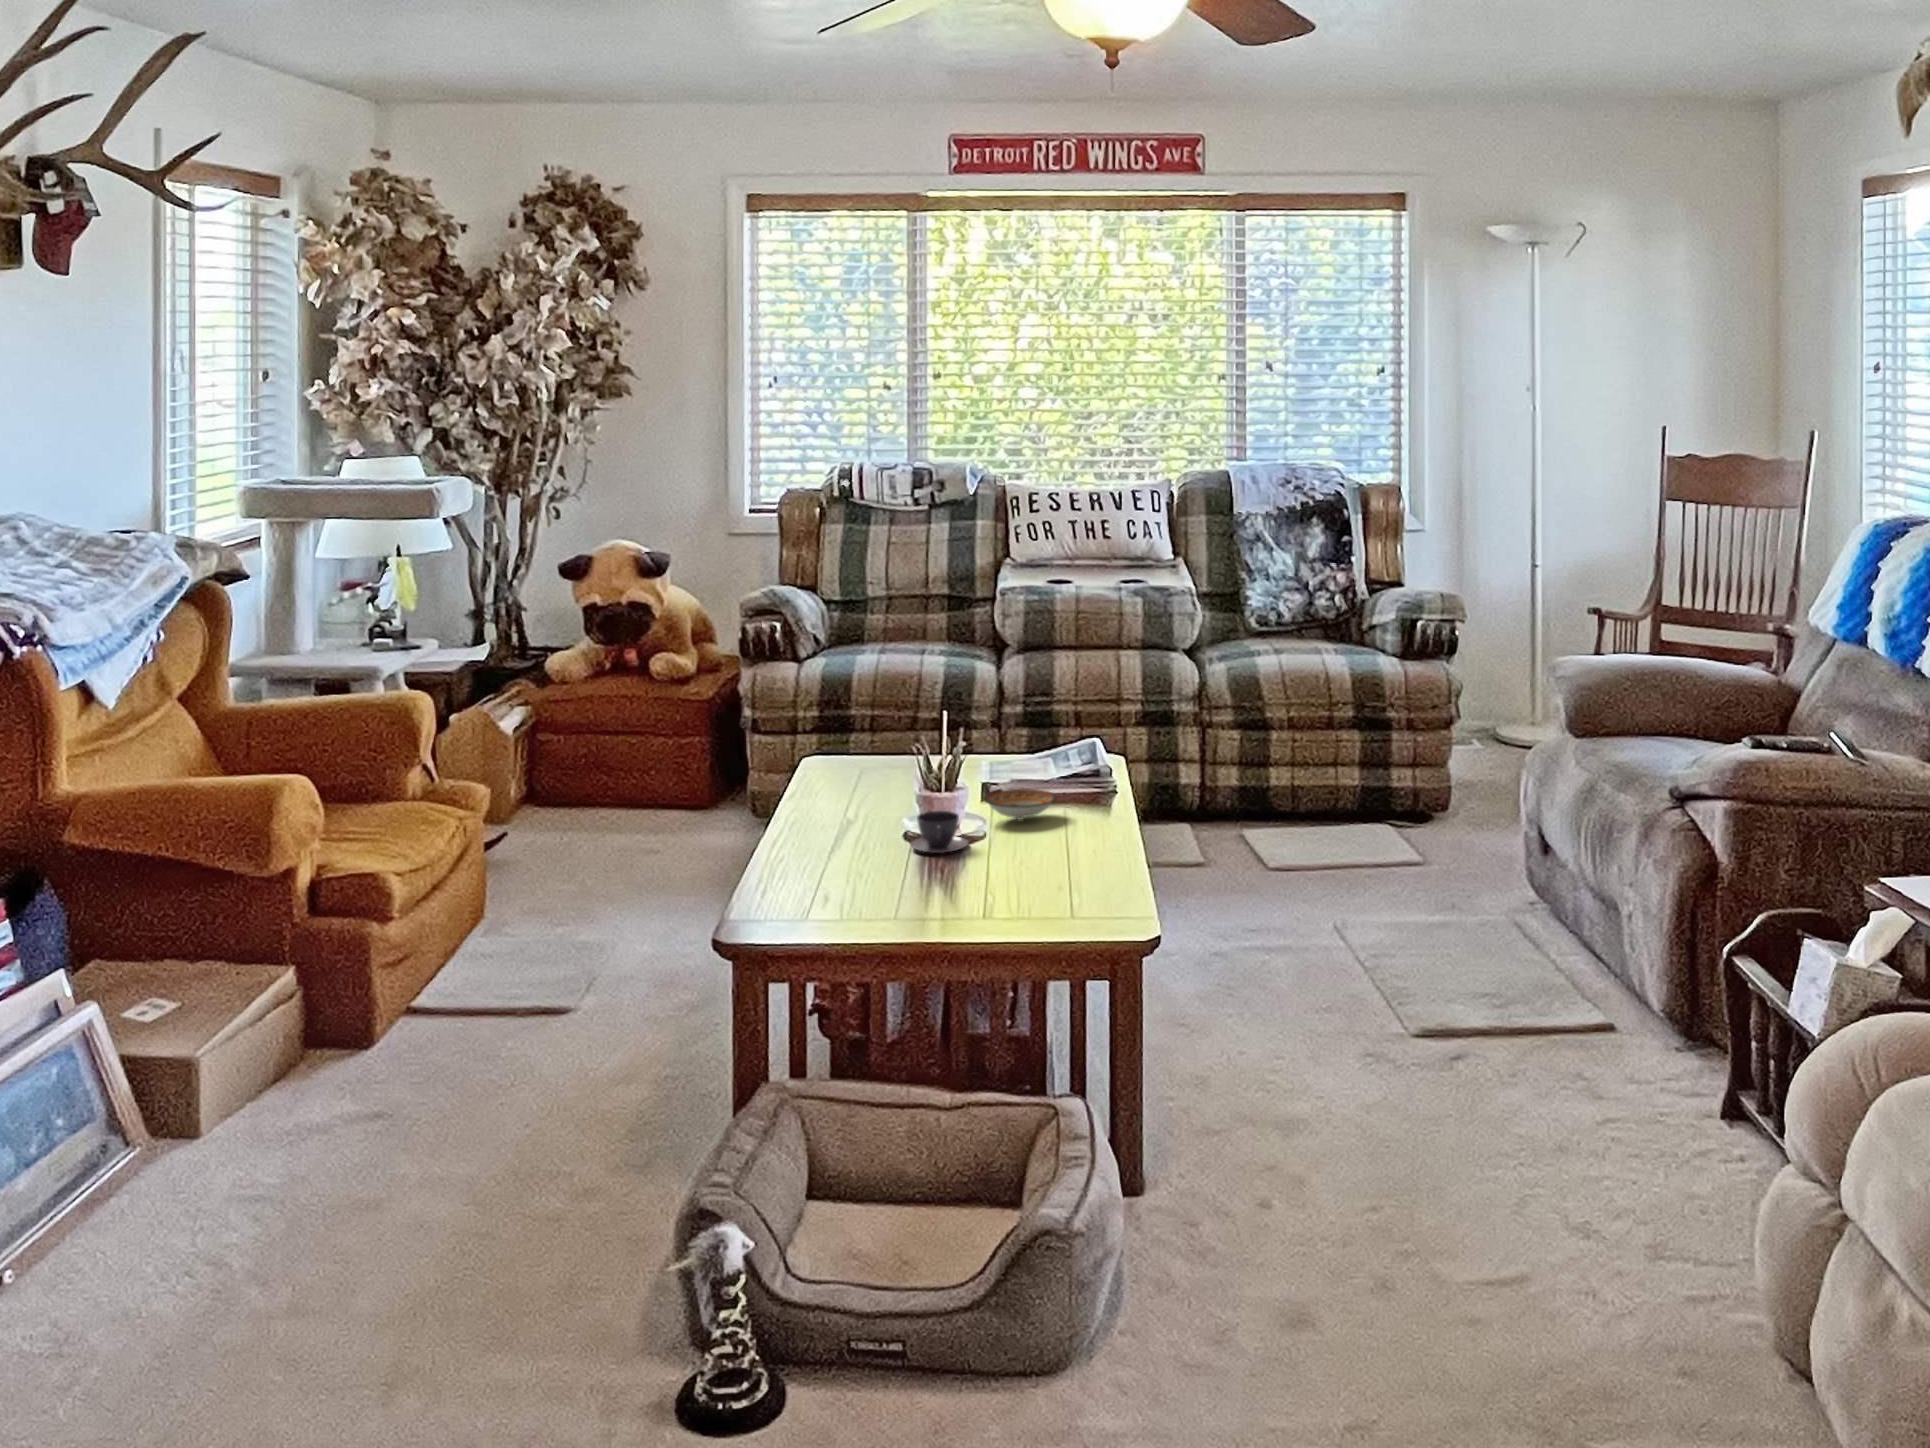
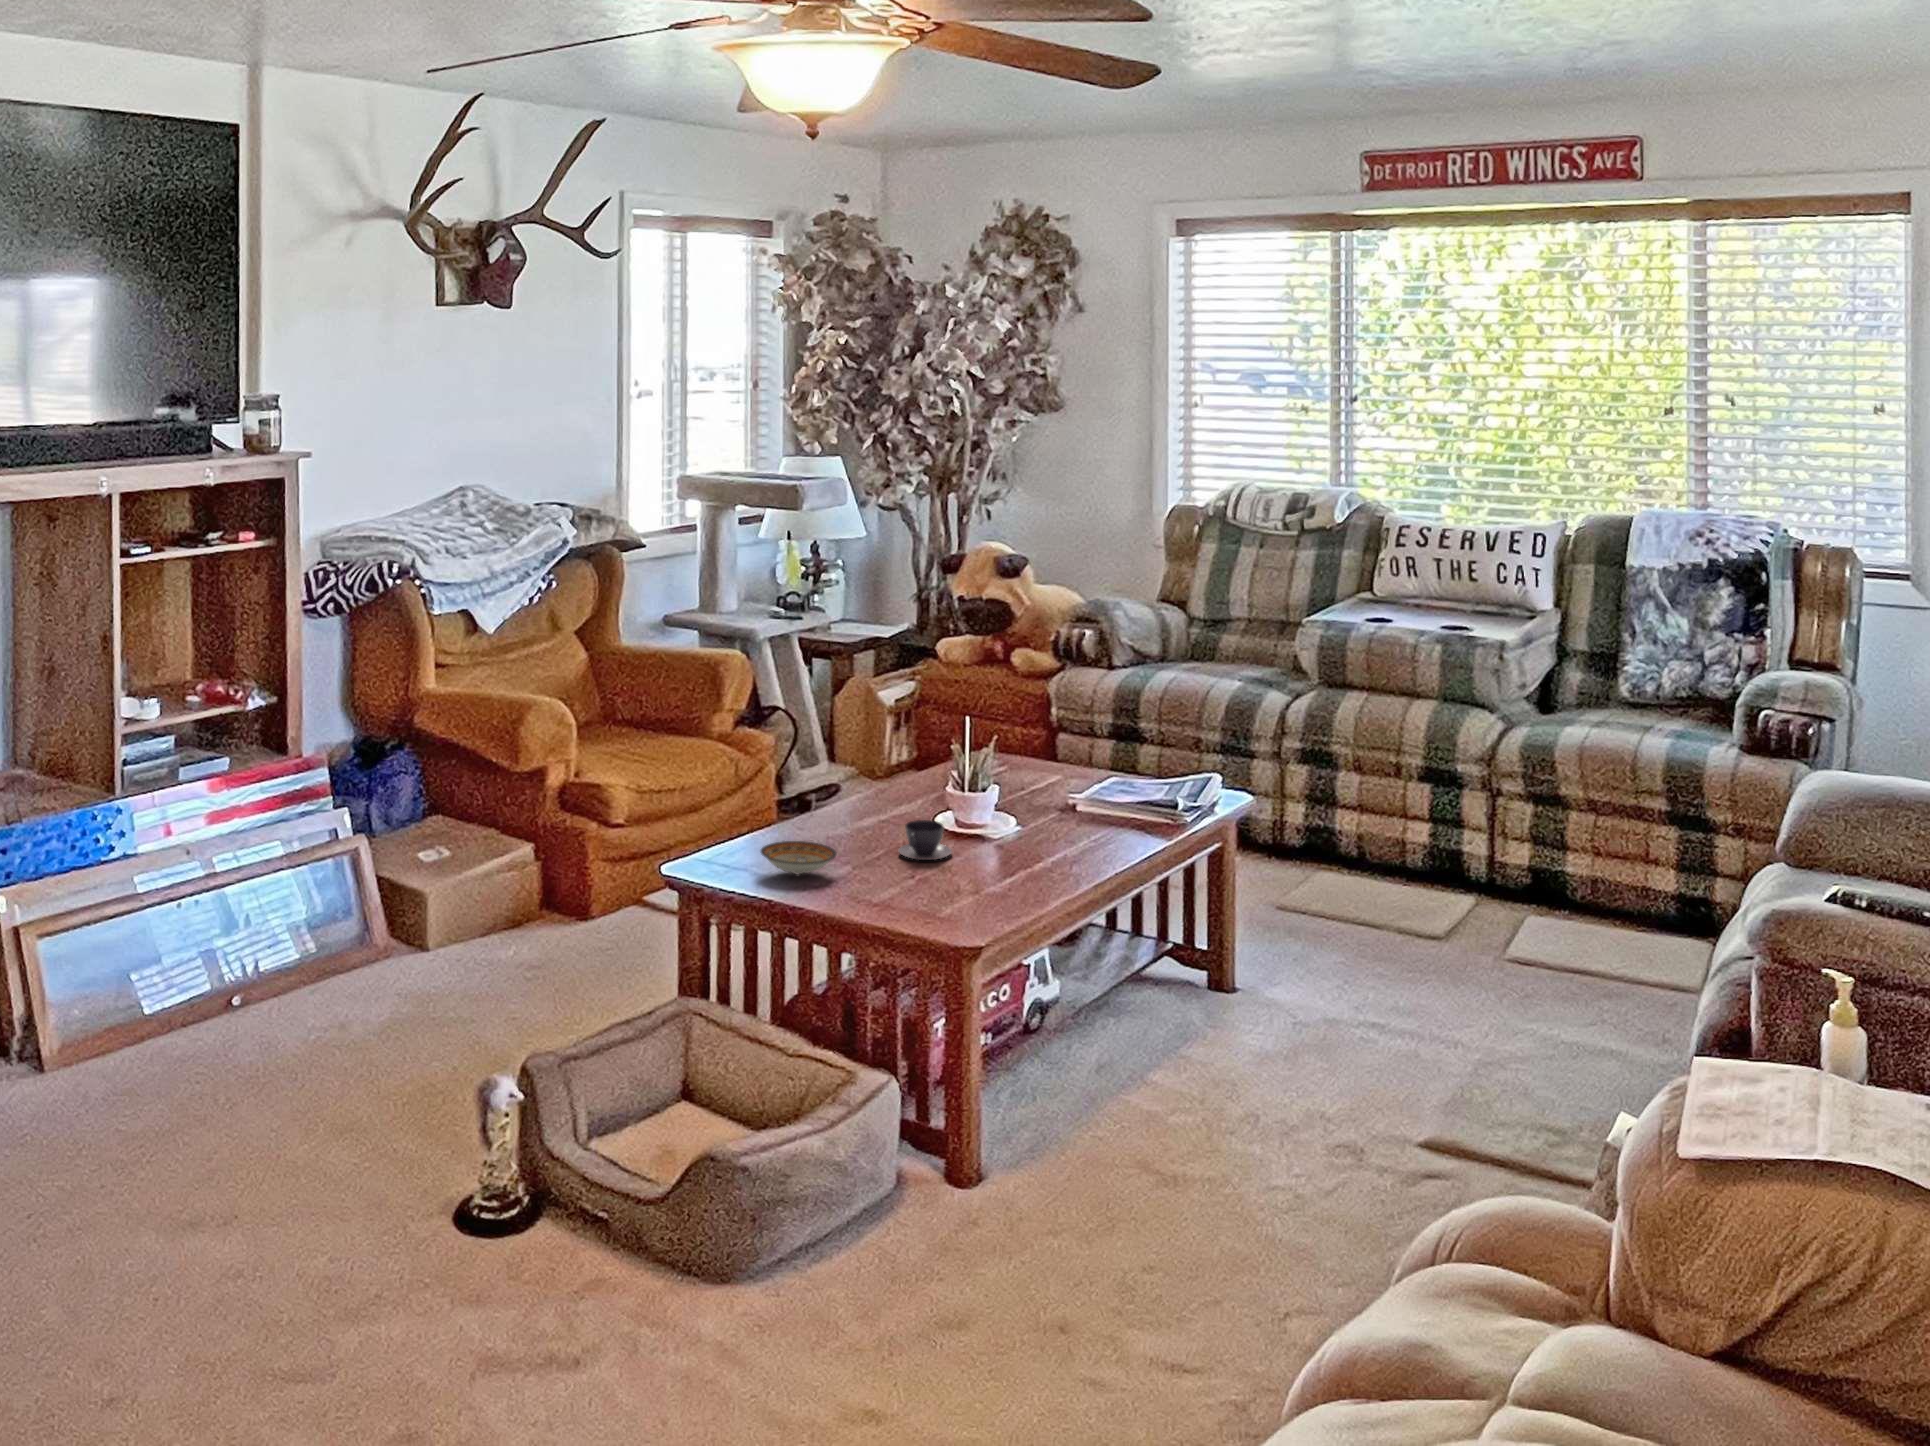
ceramic bowl: present [984,789,1057,820] -> present [761,841,837,874]

